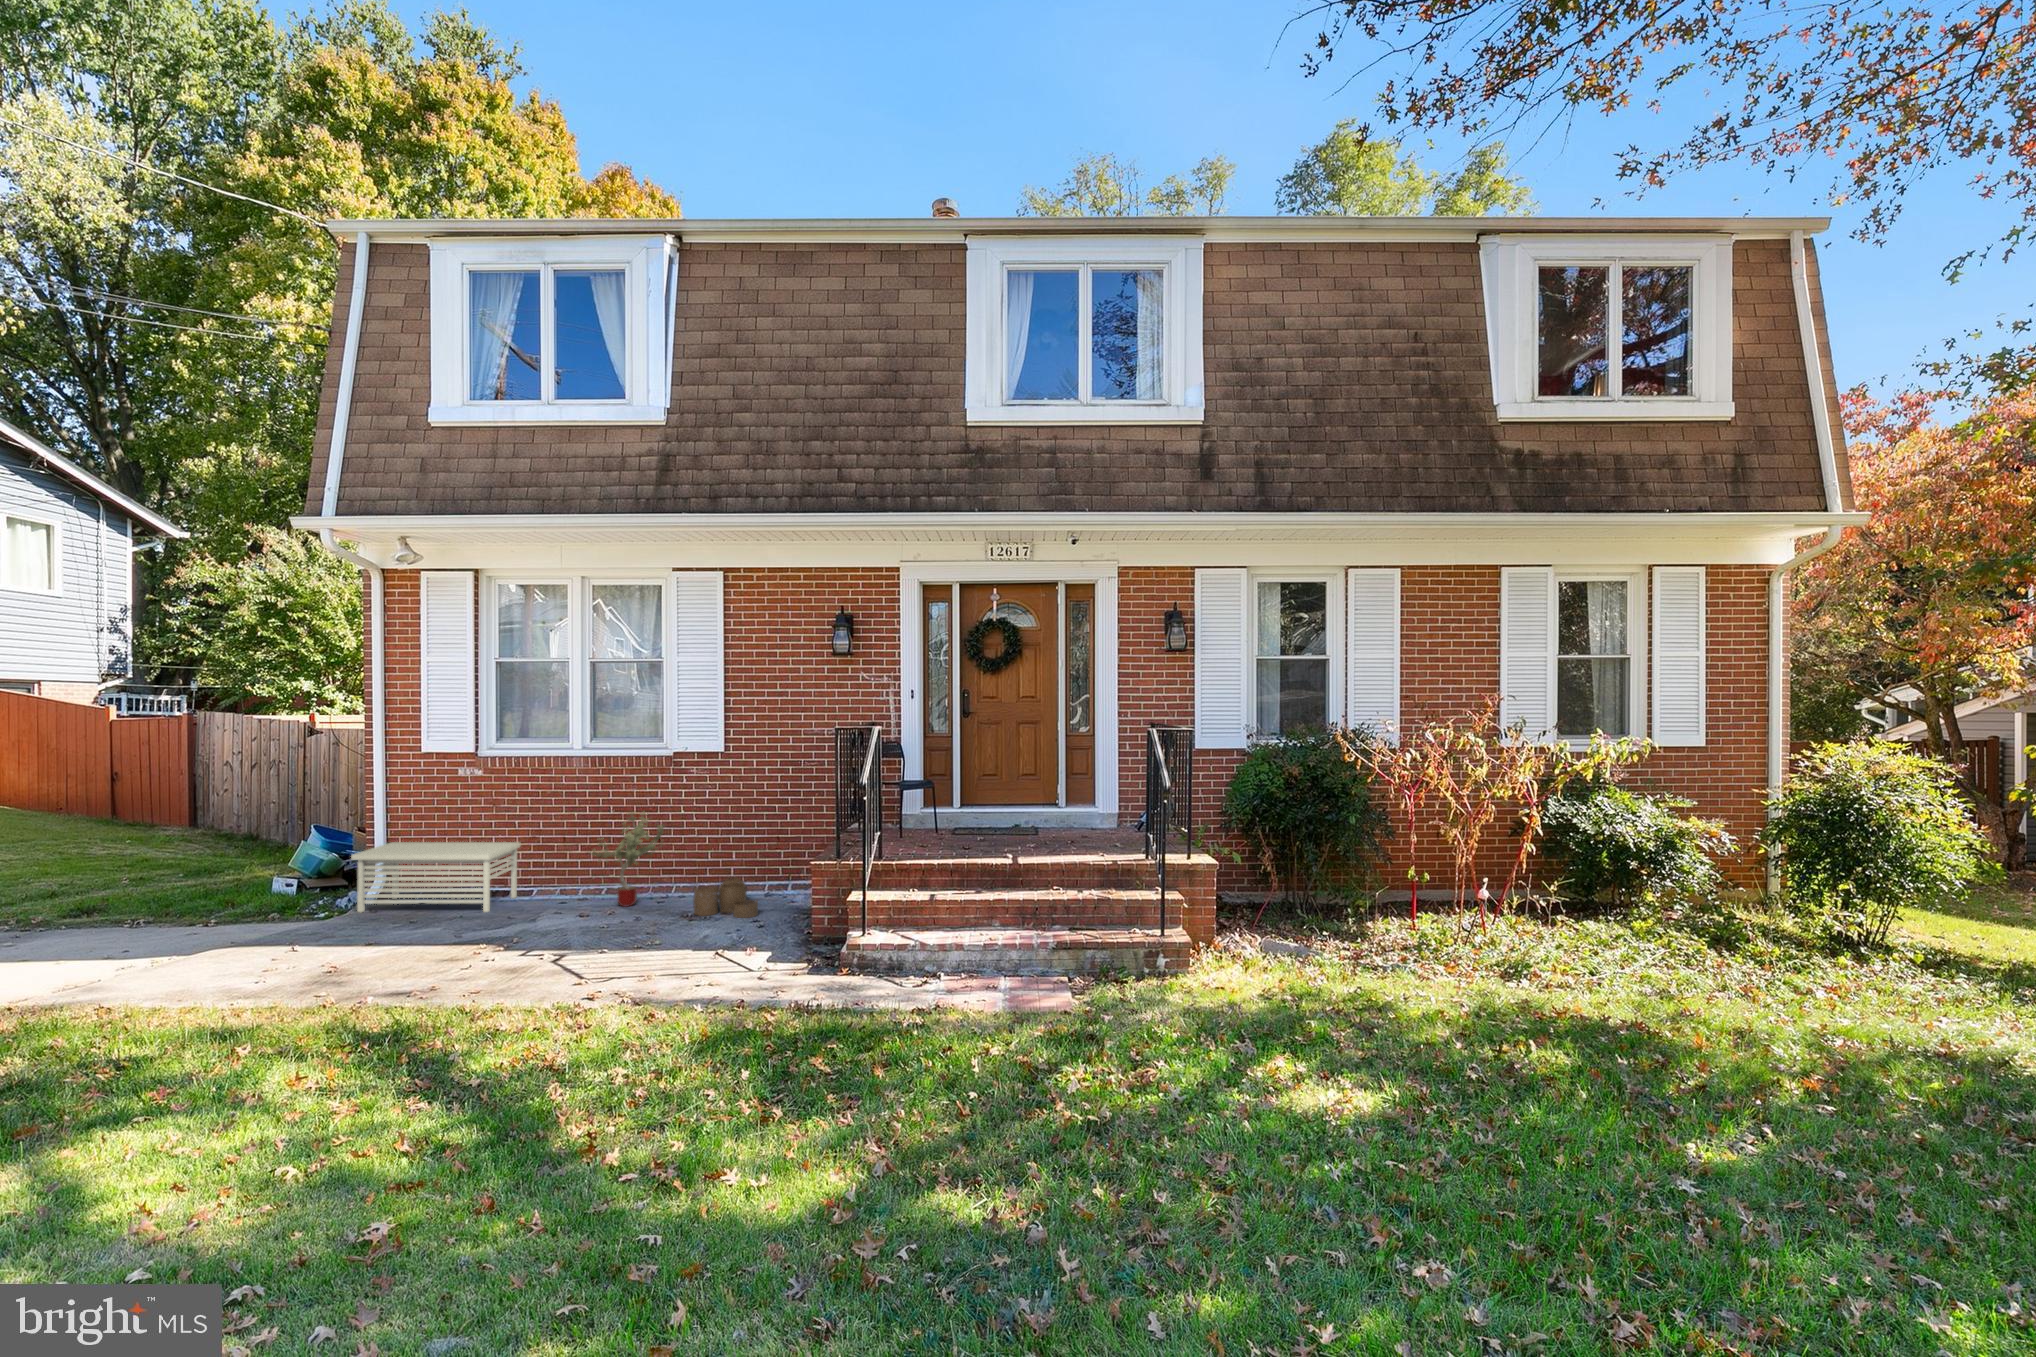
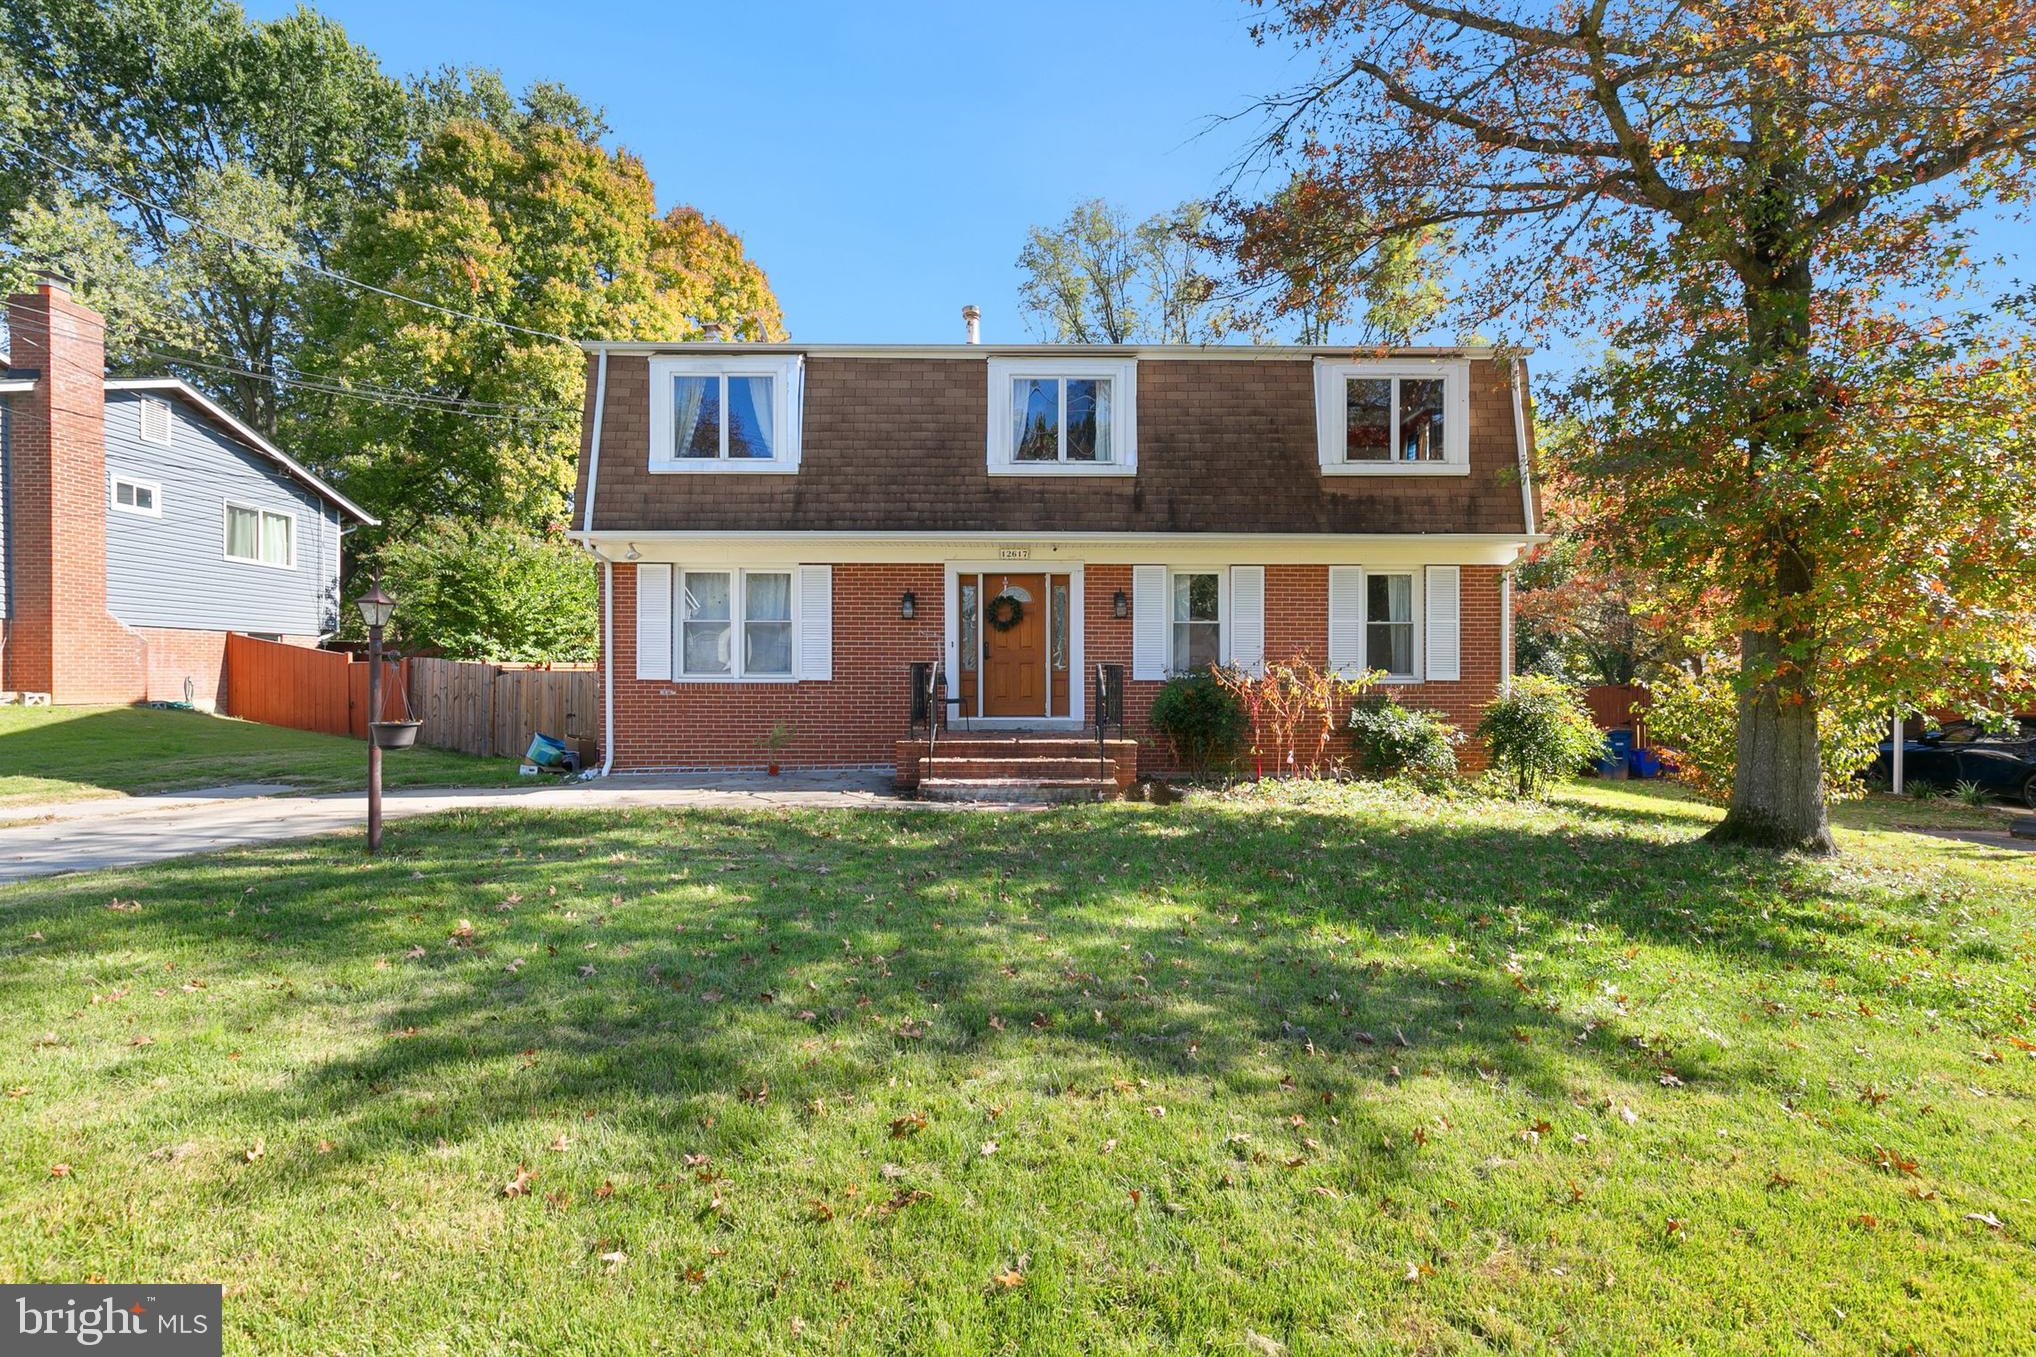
storage bench: present [351,842,521,912] -> none [608,736,703,777]
woven basket: present [693,877,758,918] -> present [1125,782,1183,805]

